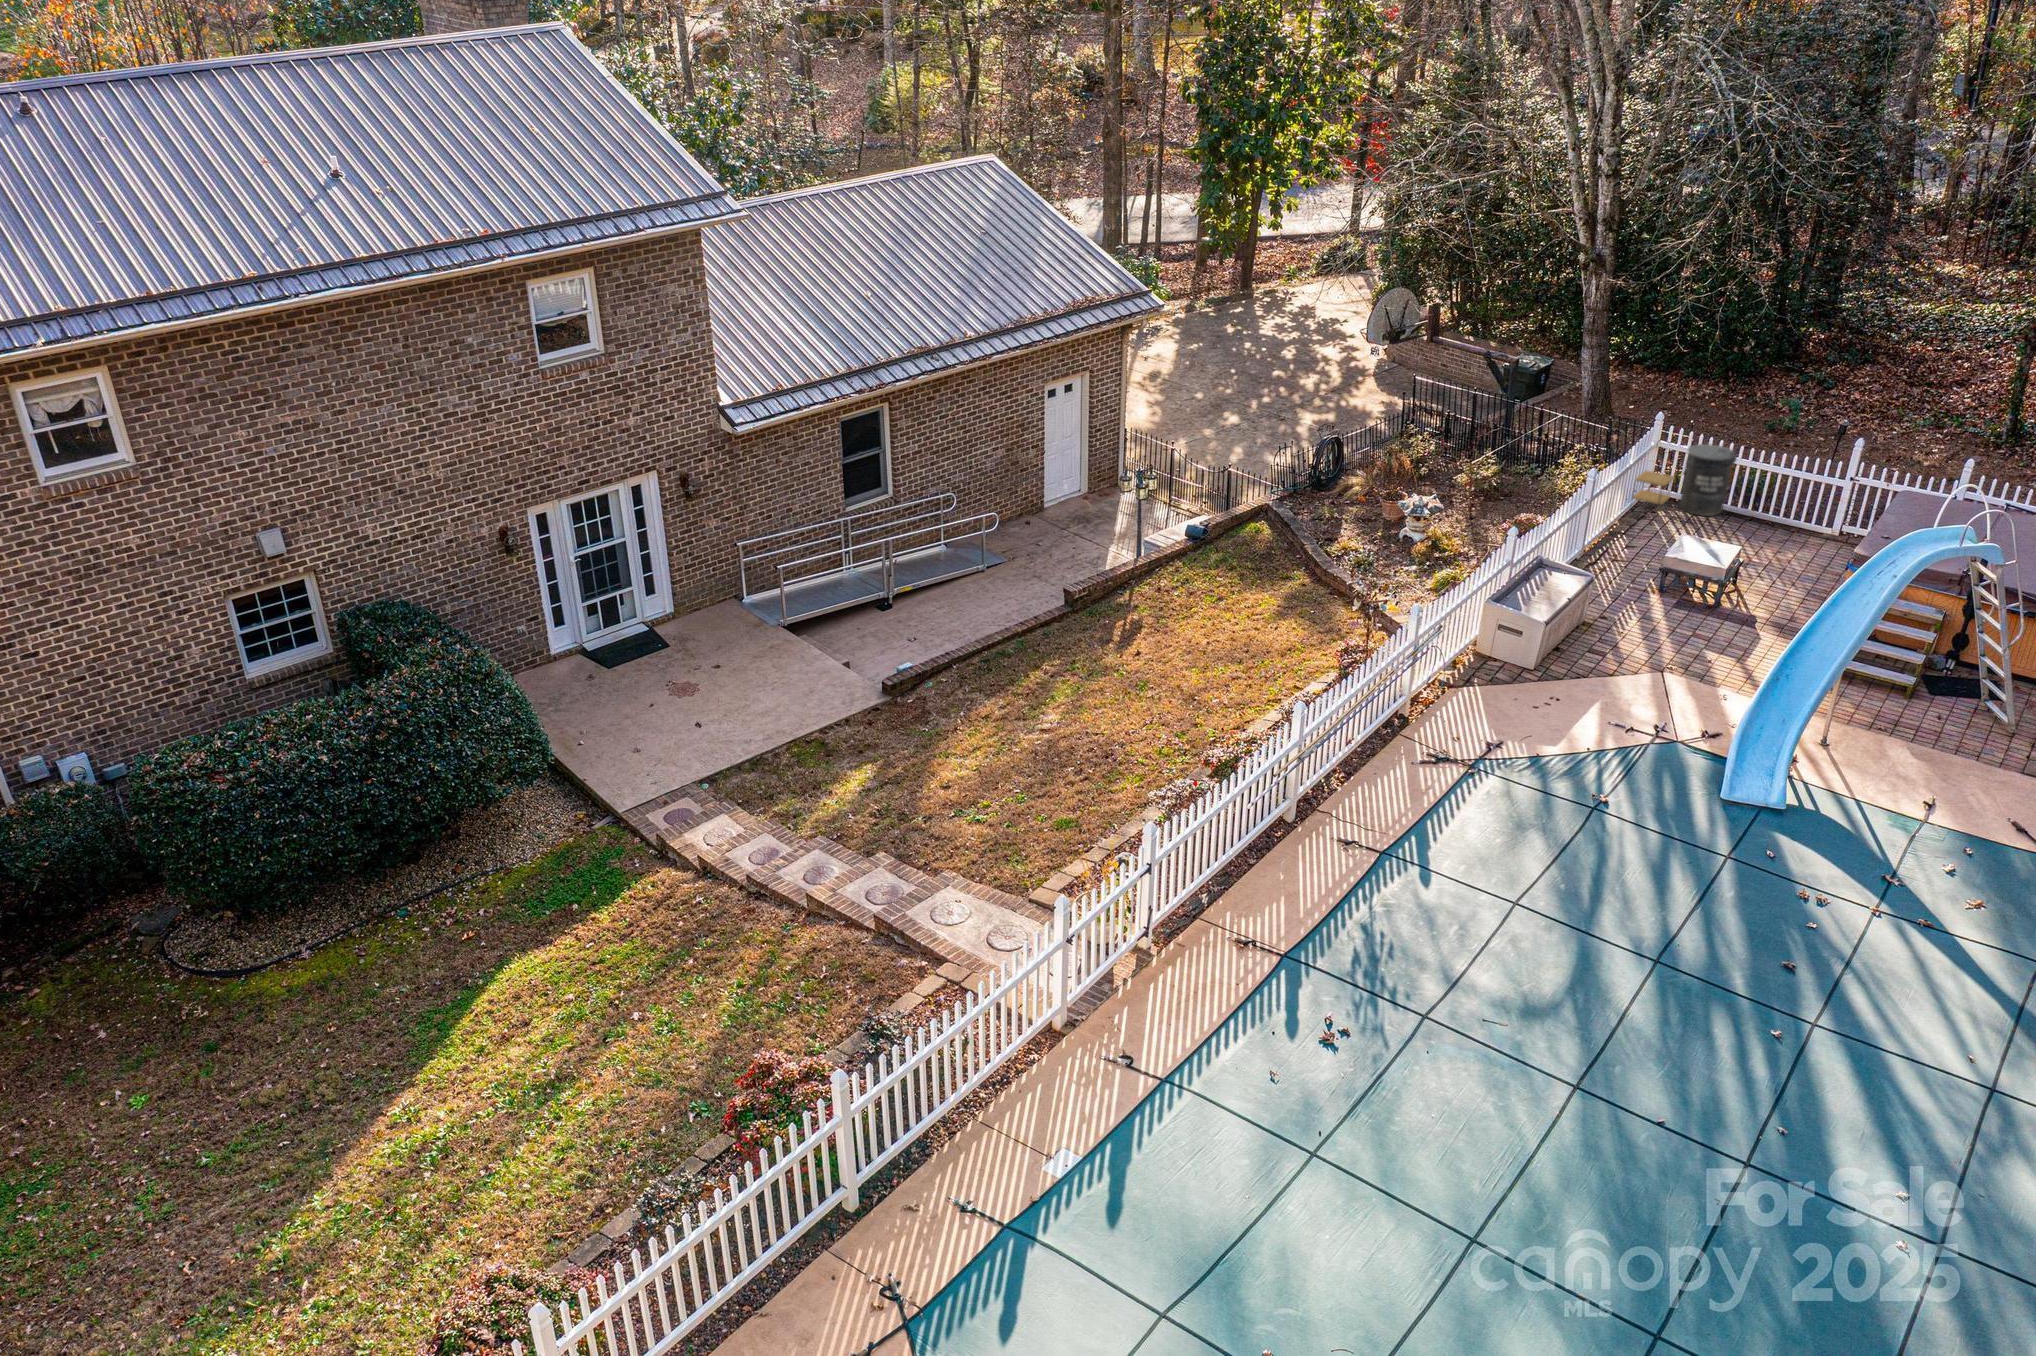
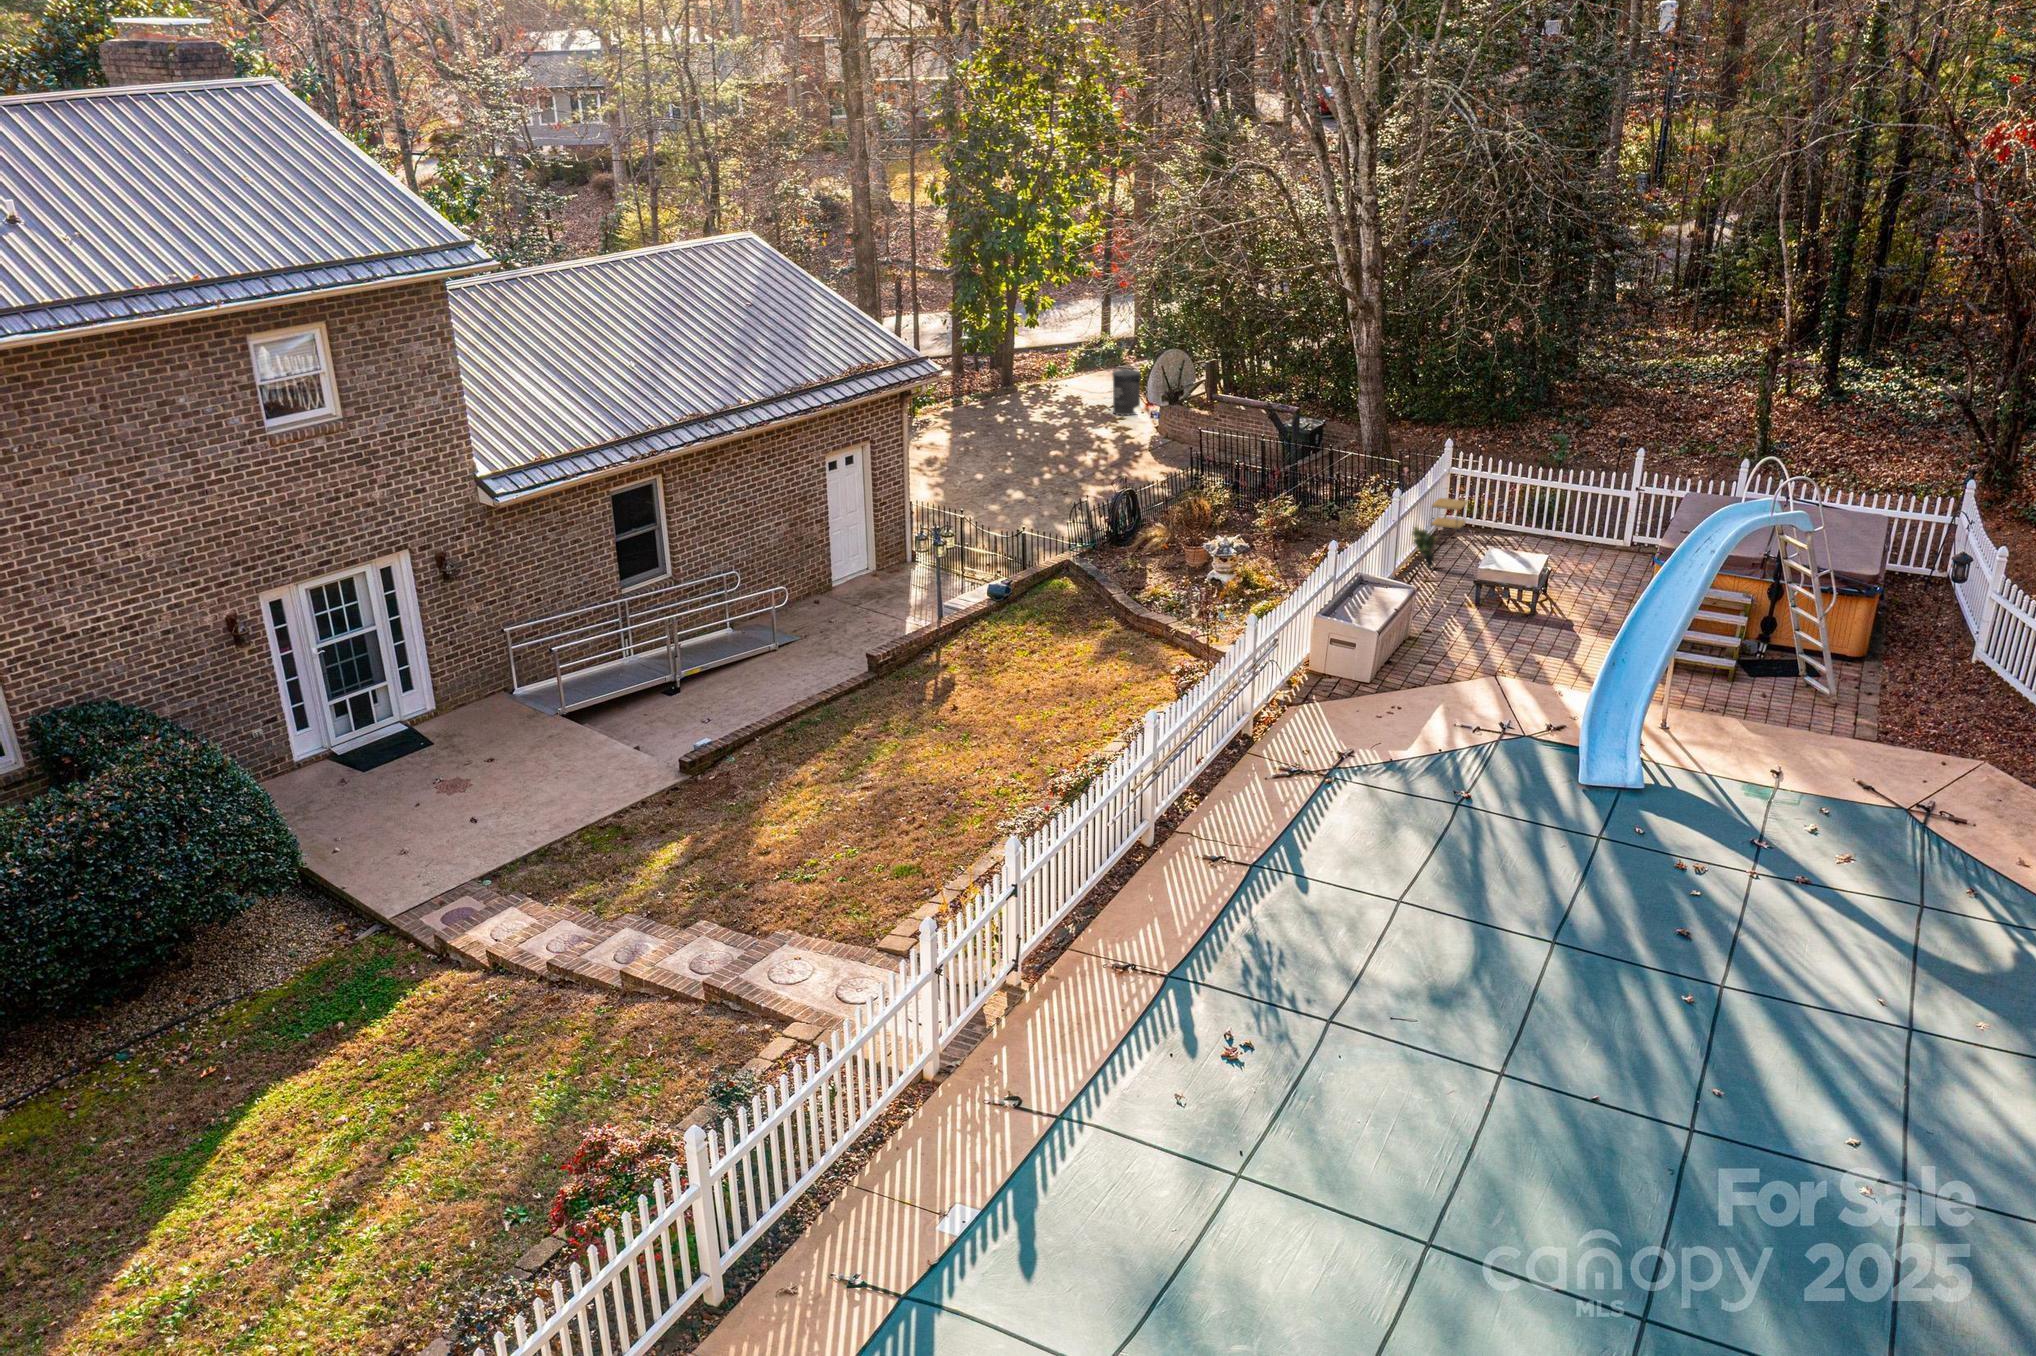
trash can: present [1679,444,1737,516] -> present [1112,369,1141,416]
potted plant: none [1607,502,1636,546] -> present [1412,527,1436,568]

